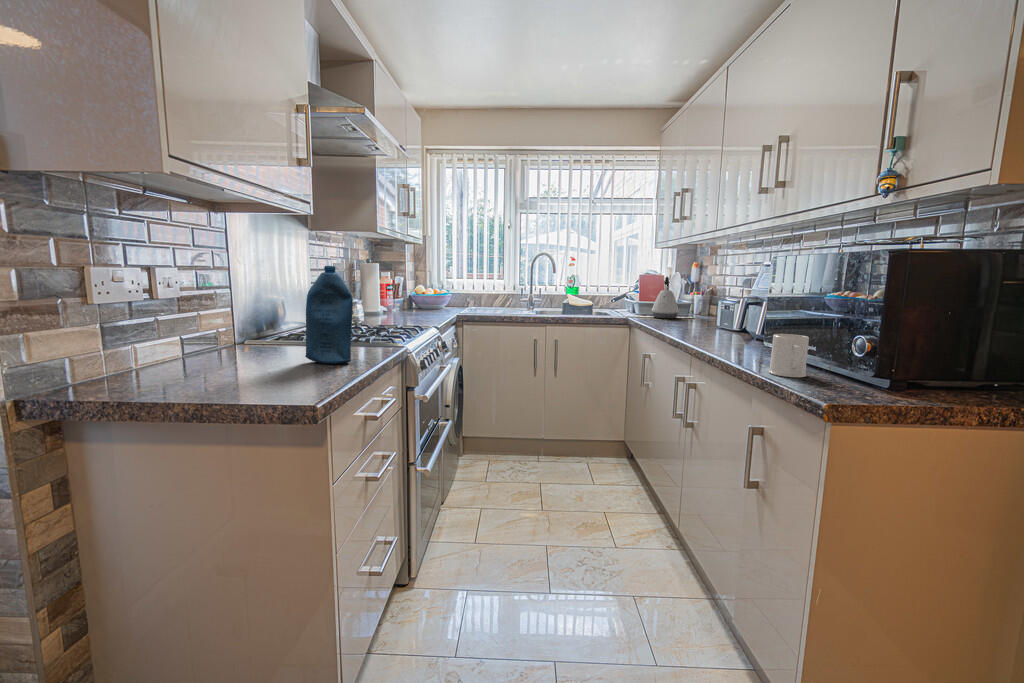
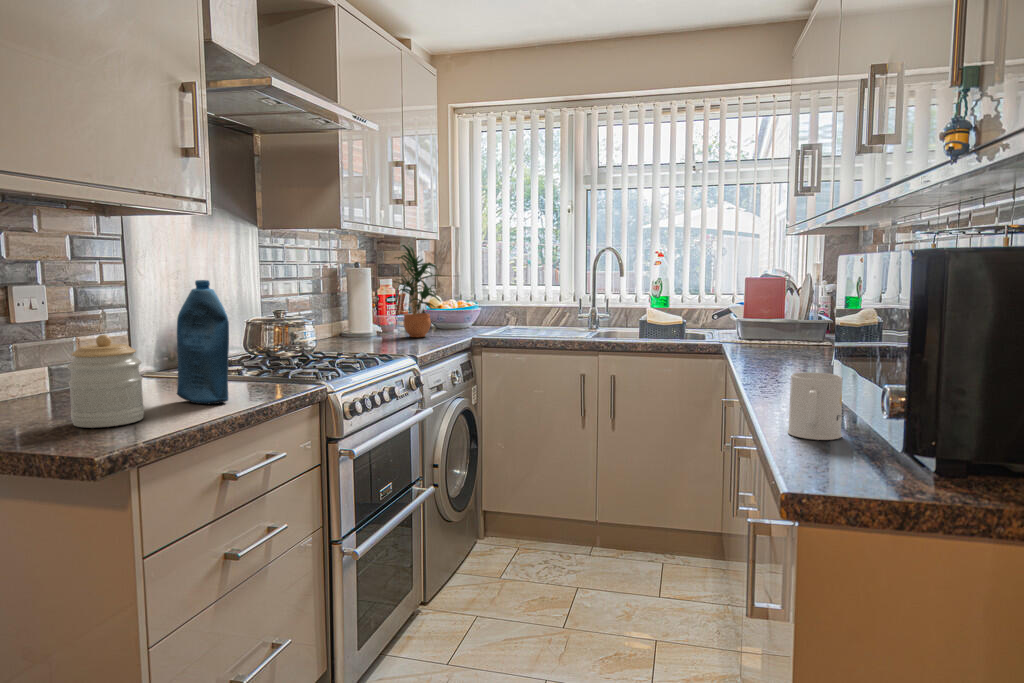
potted plant: none [399,247,436,314] -> present [393,245,441,337]
kettle: present [652,277,679,319] -> none [761,279,805,344]
jar: none [239,308,301,385] -> present [67,335,144,428]

